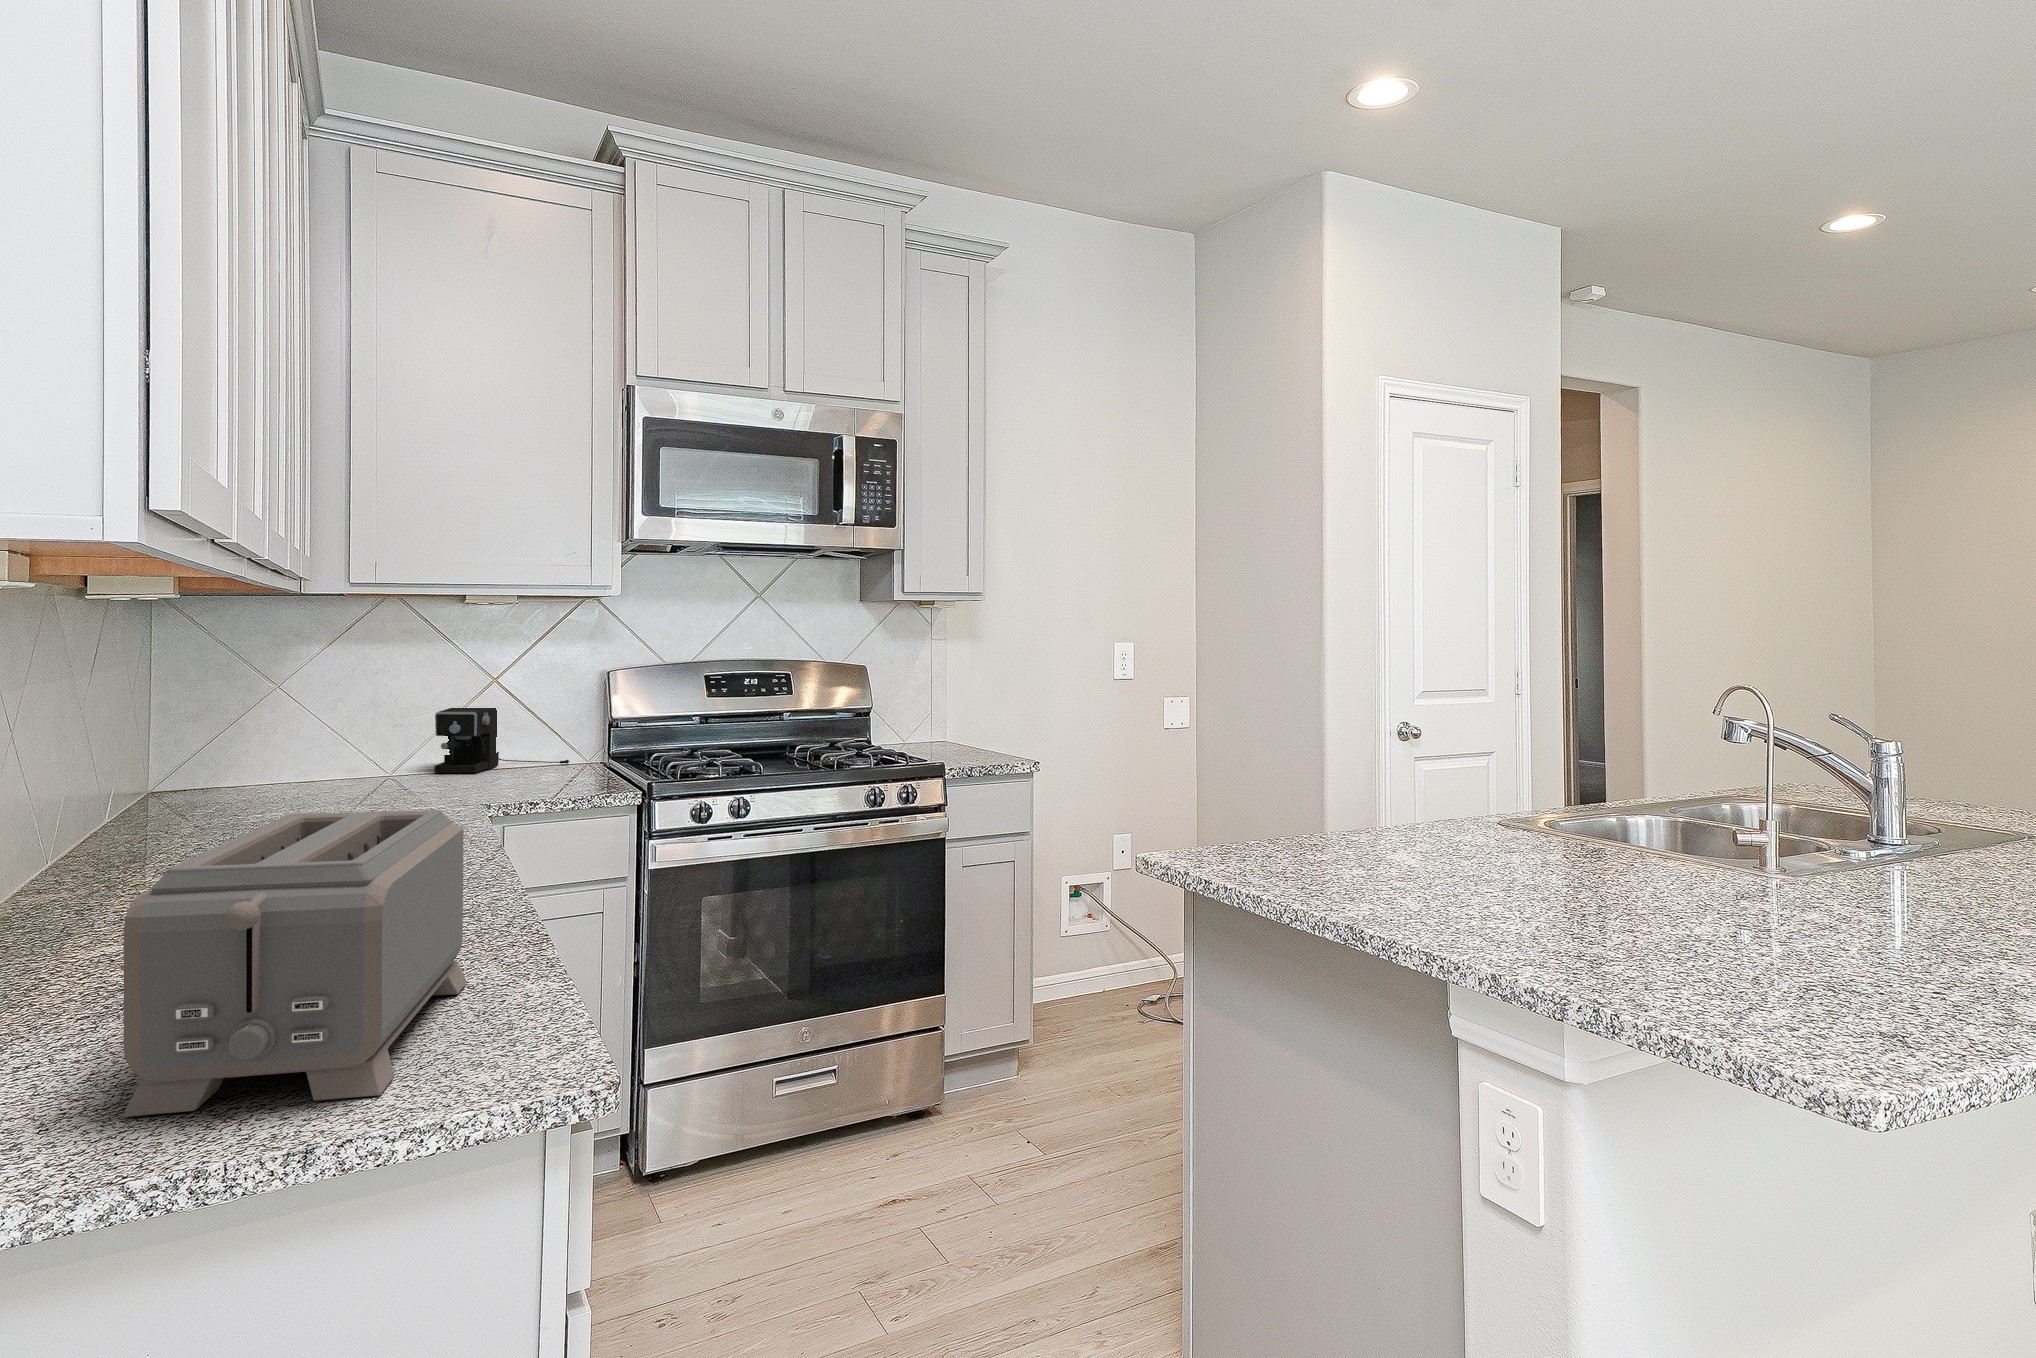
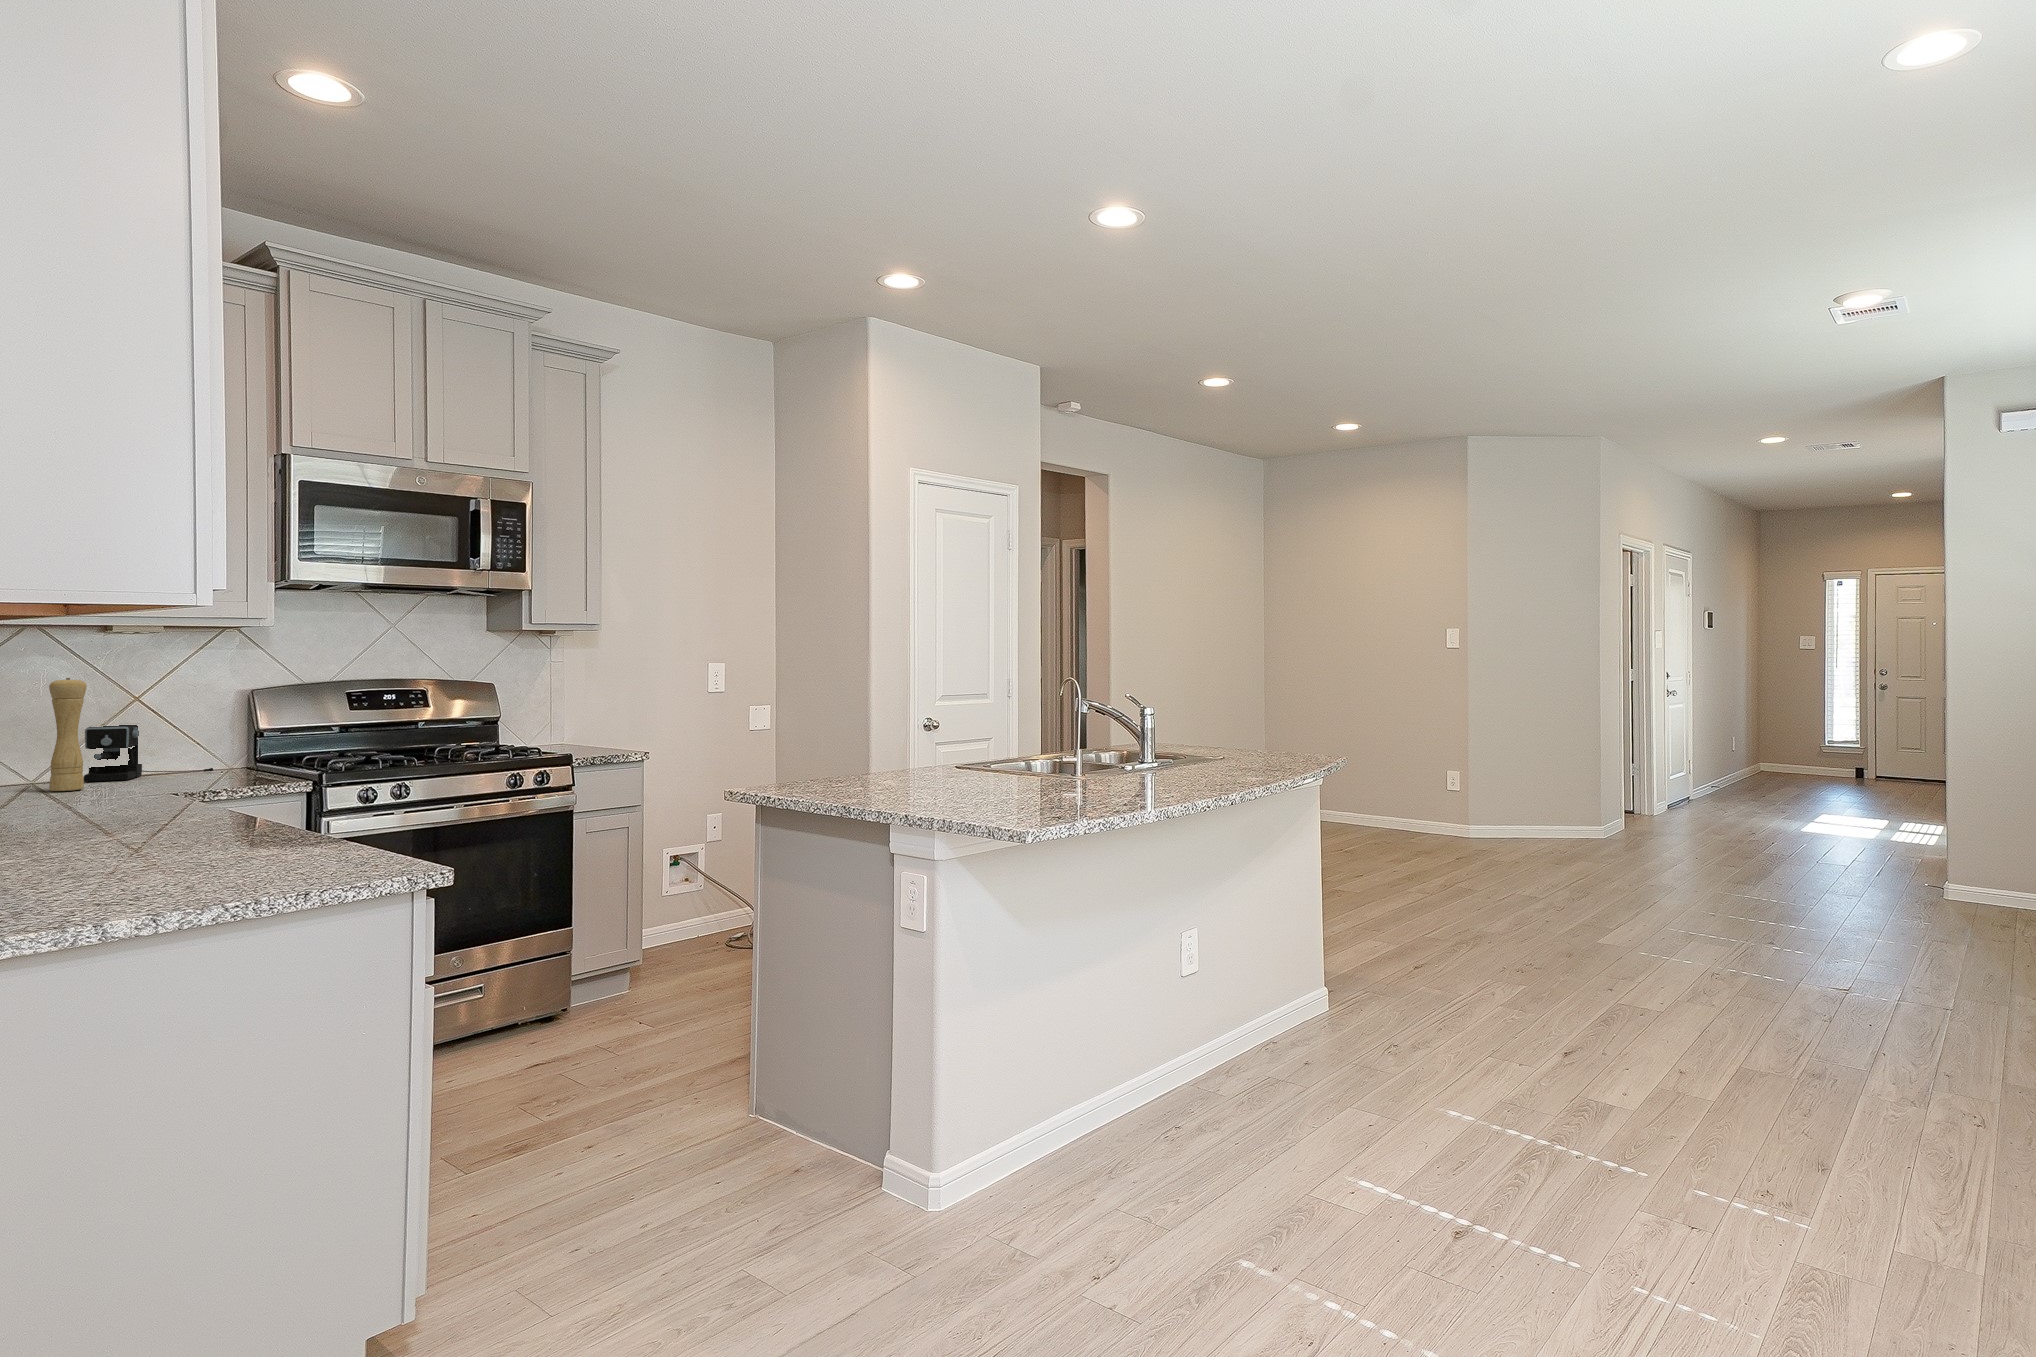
pepper mill: none [381,658,419,789] -> present [49,678,87,791]
toaster: present [123,810,467,1117] -> none [180,742,329,891]

